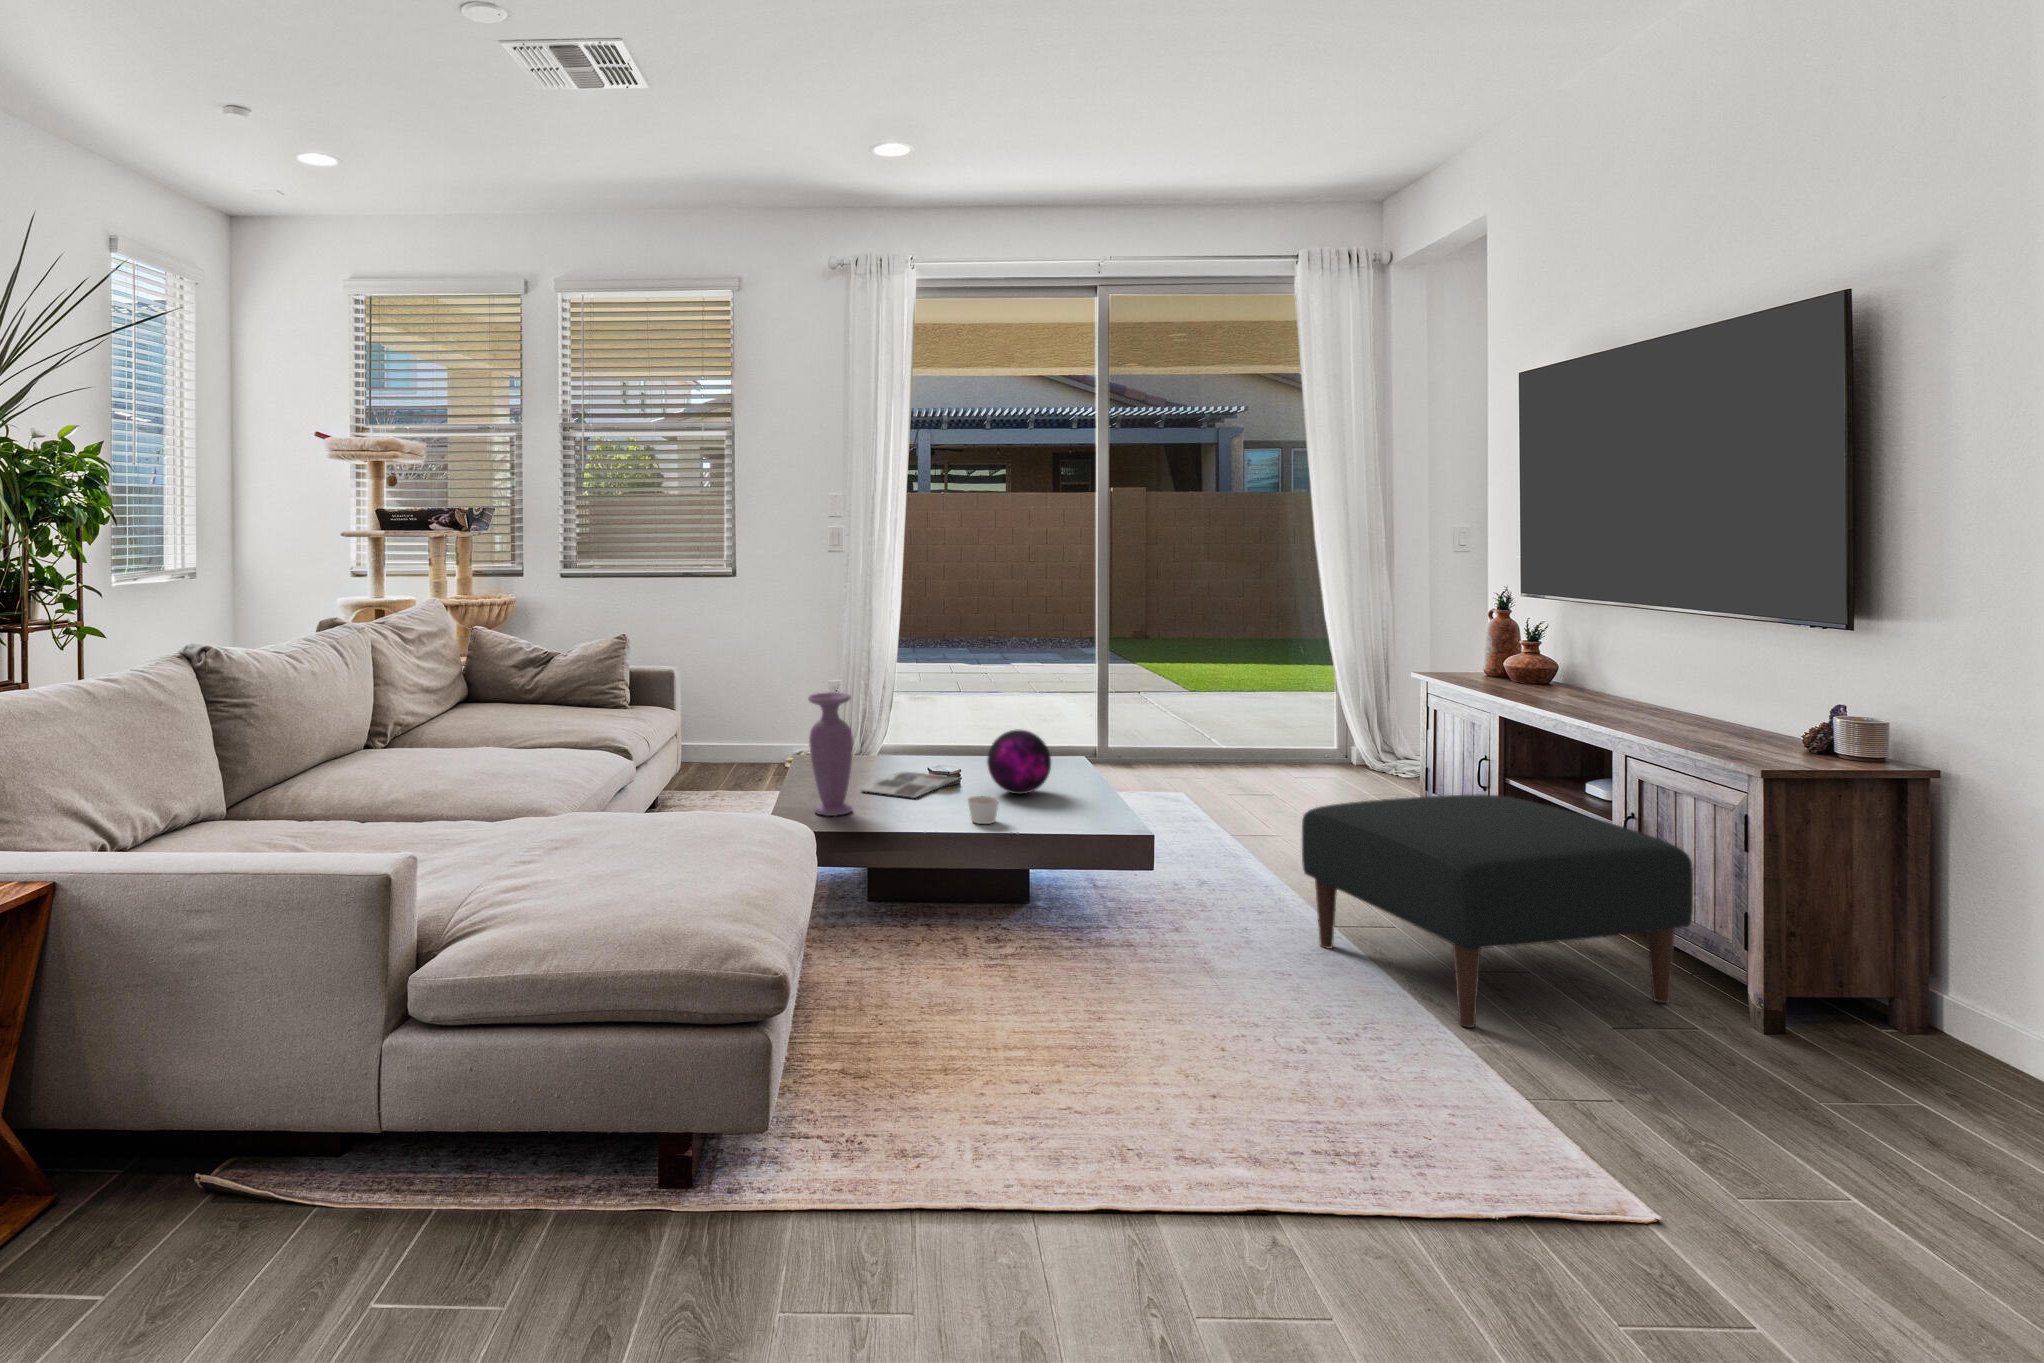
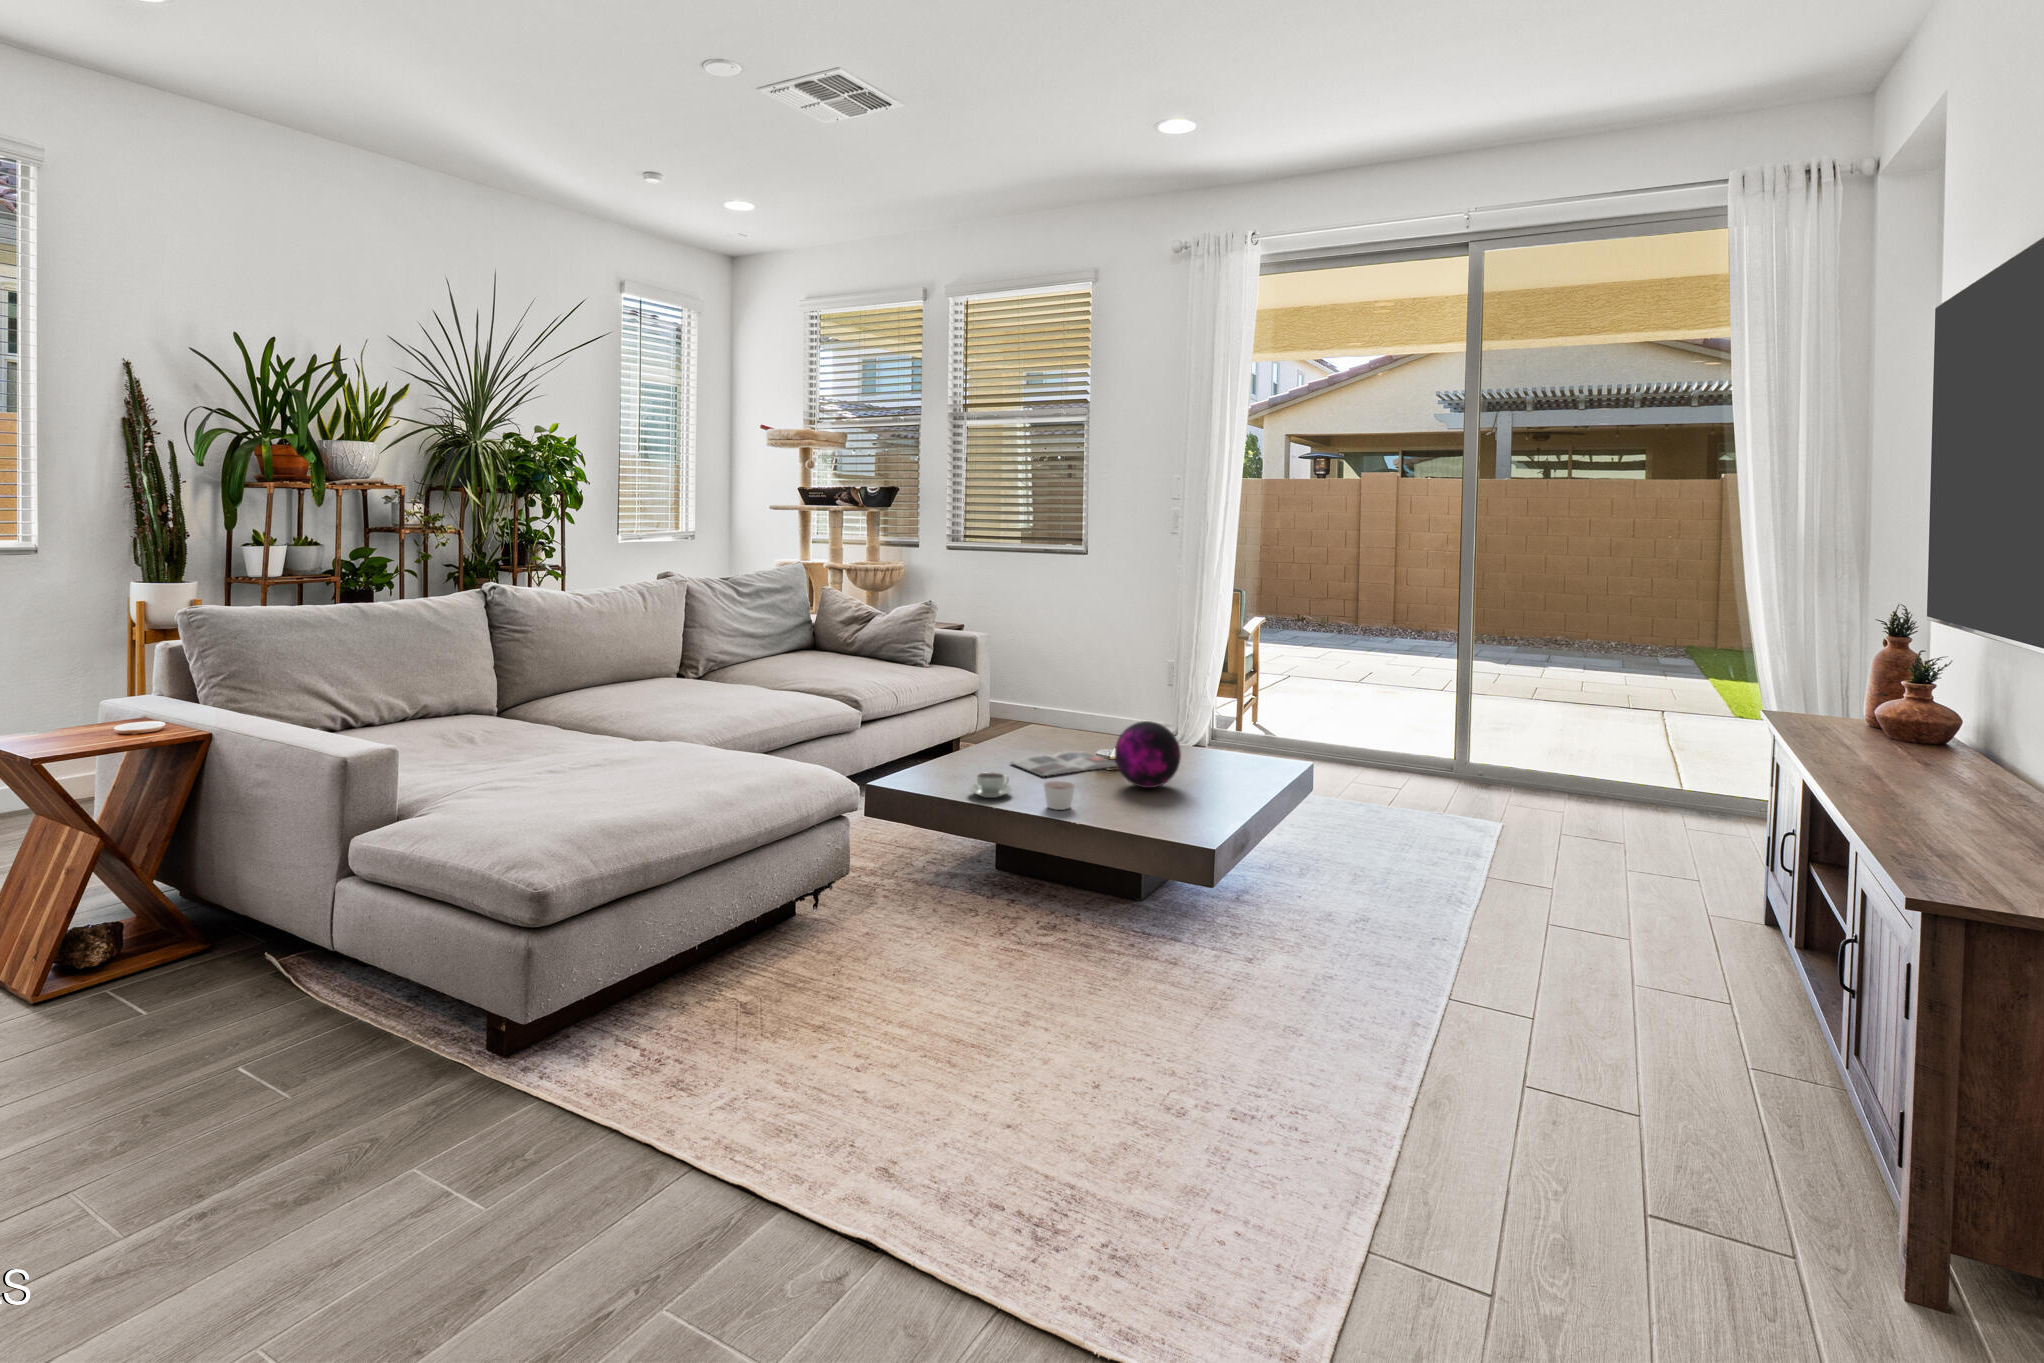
vase: present [808,692,853,816] -> none [930,665,971,781]
ottoman: present [1302,794,1693,1028] -> none [1362,847,1787,1190]
coffee cup: none [880,798,925,824] -> present [969,772,1012,798]

